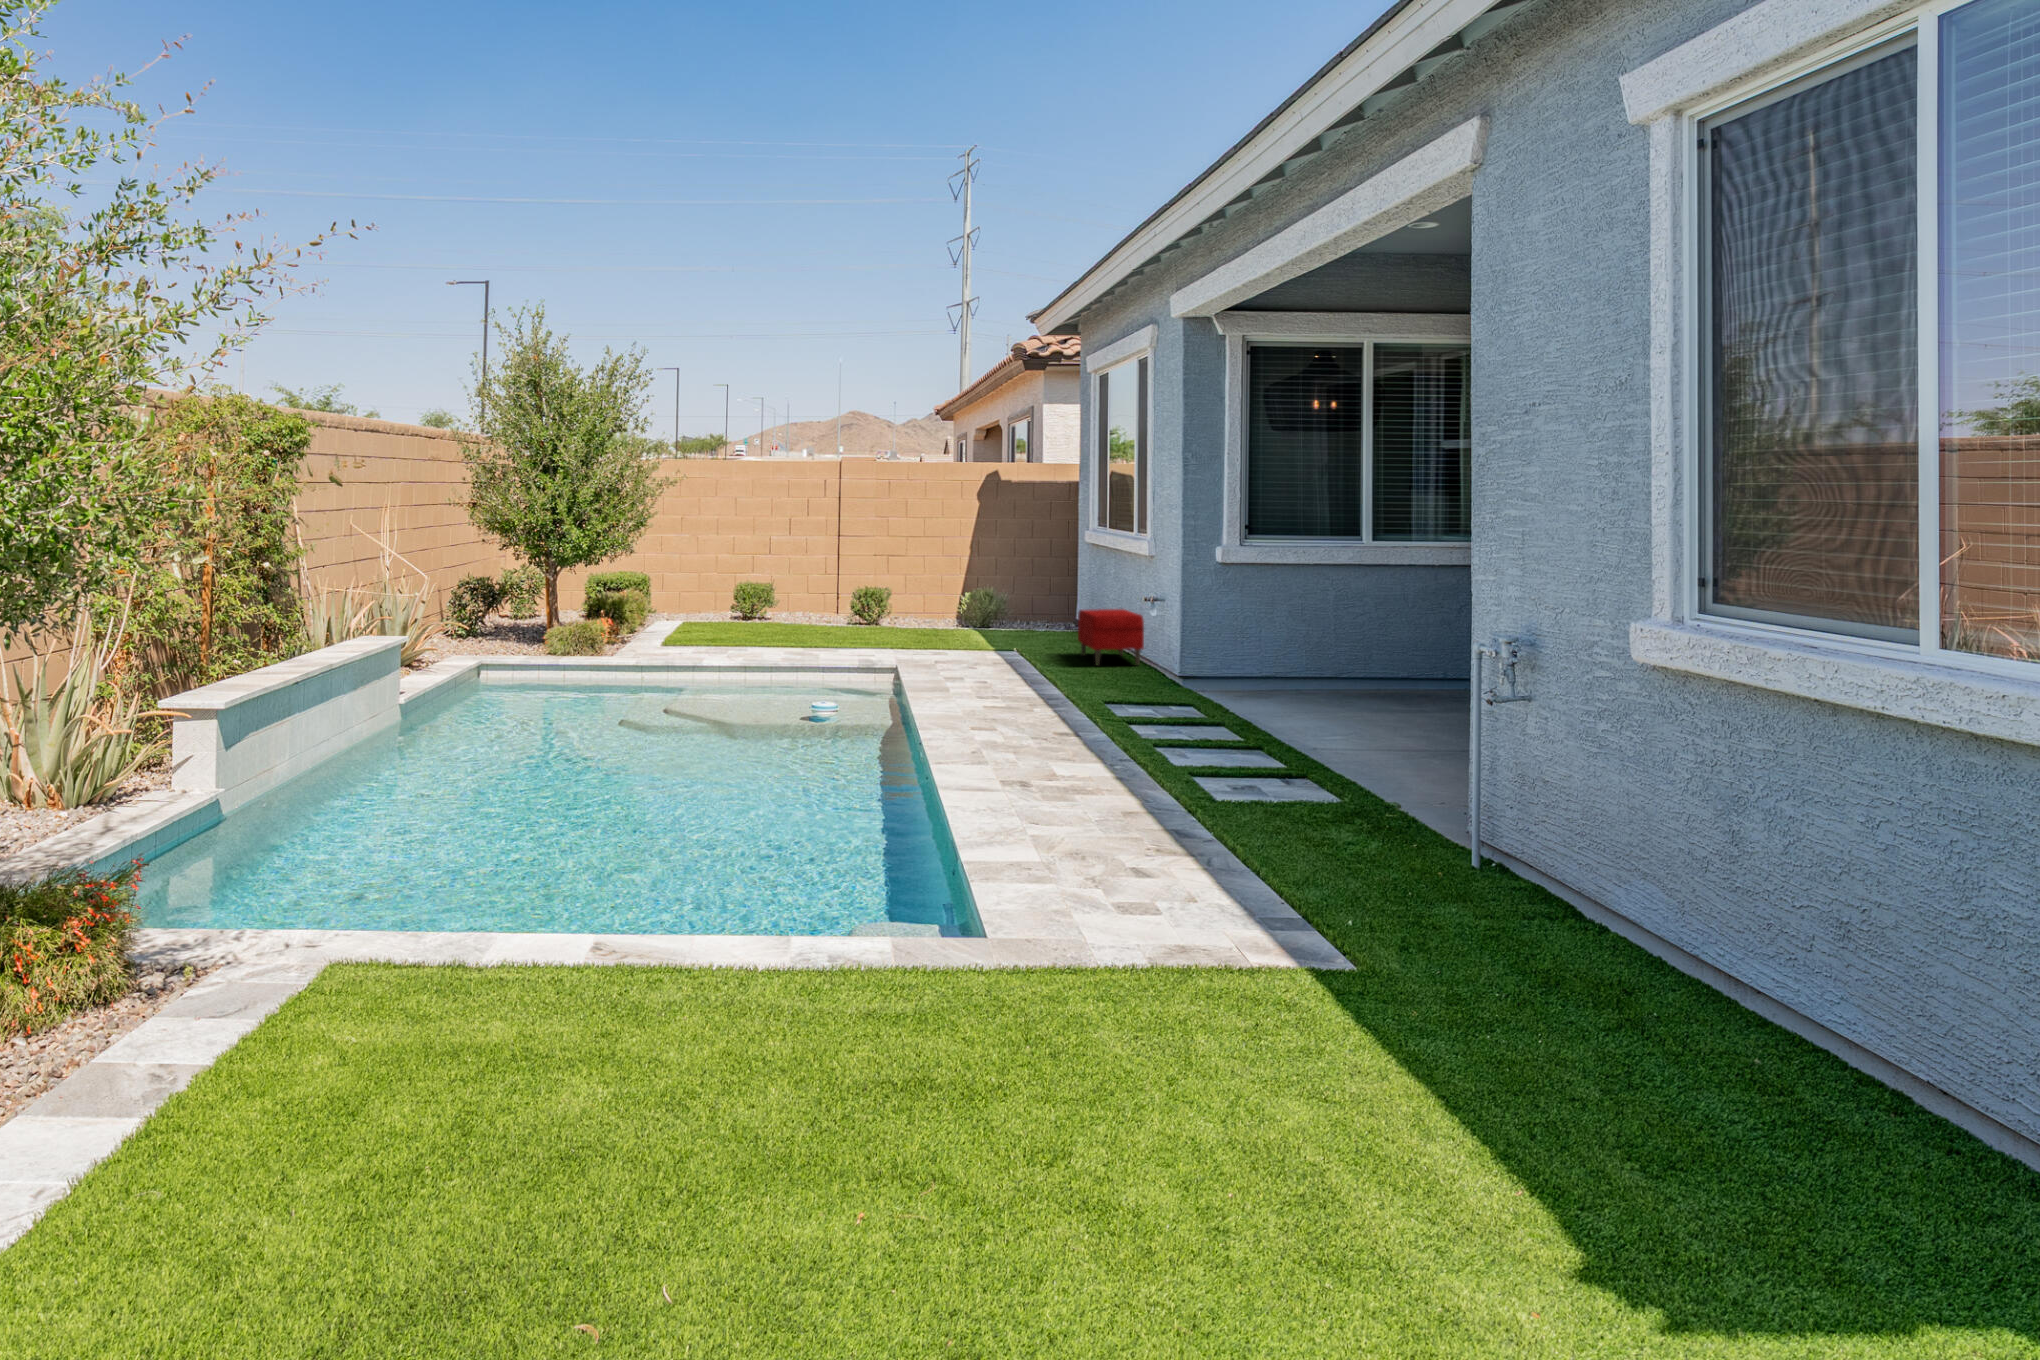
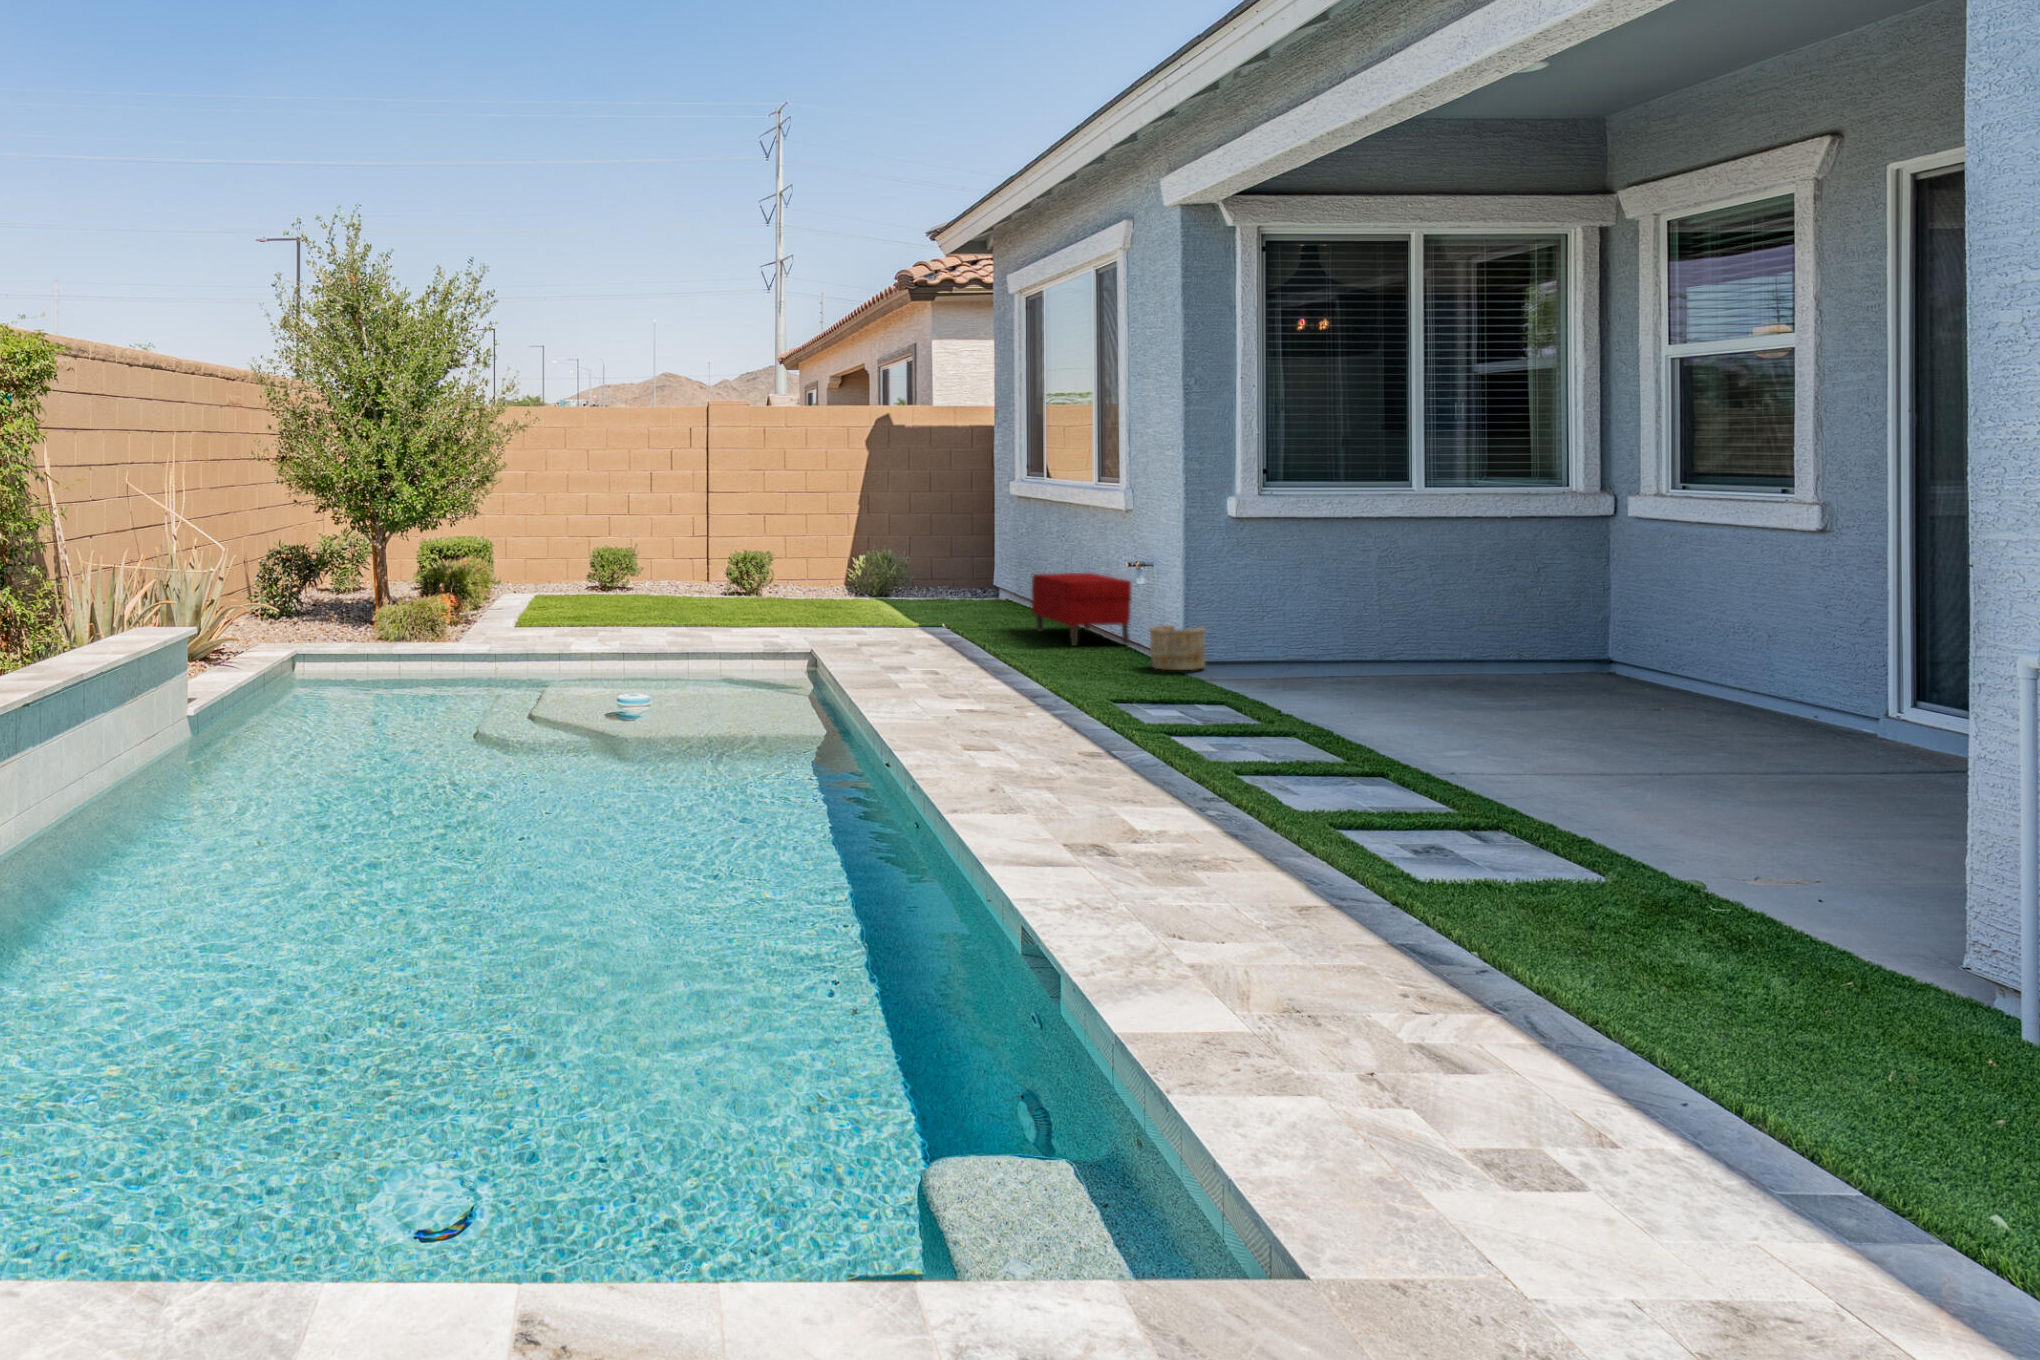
wooden bucket: none [1136,648,1176,682] -> present [1149,625,1205,670]

